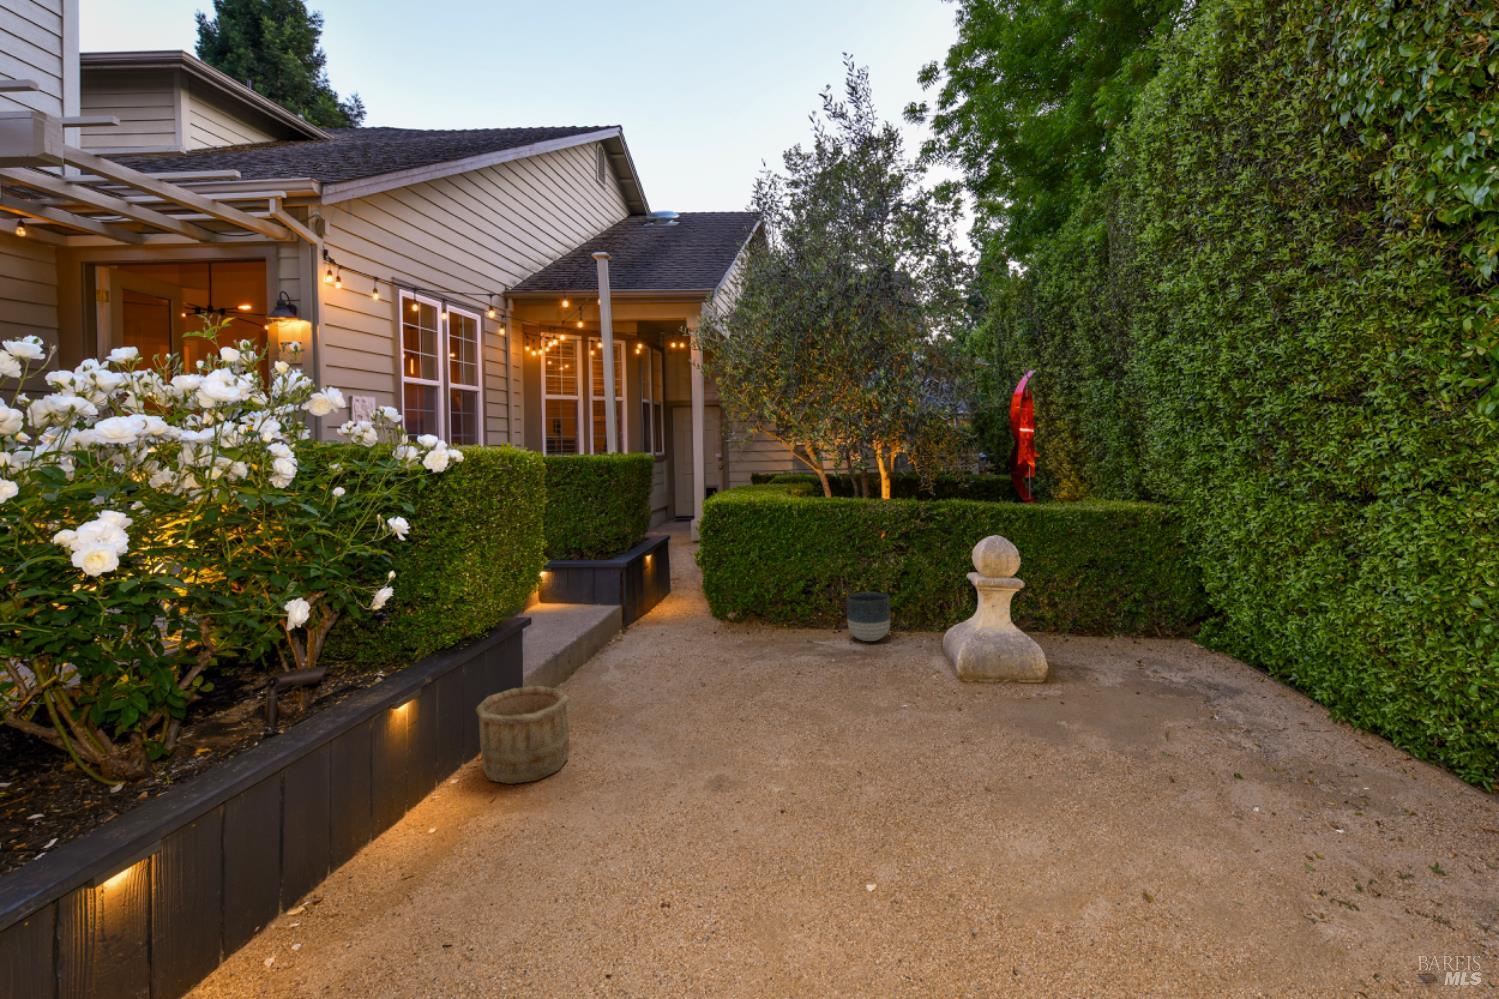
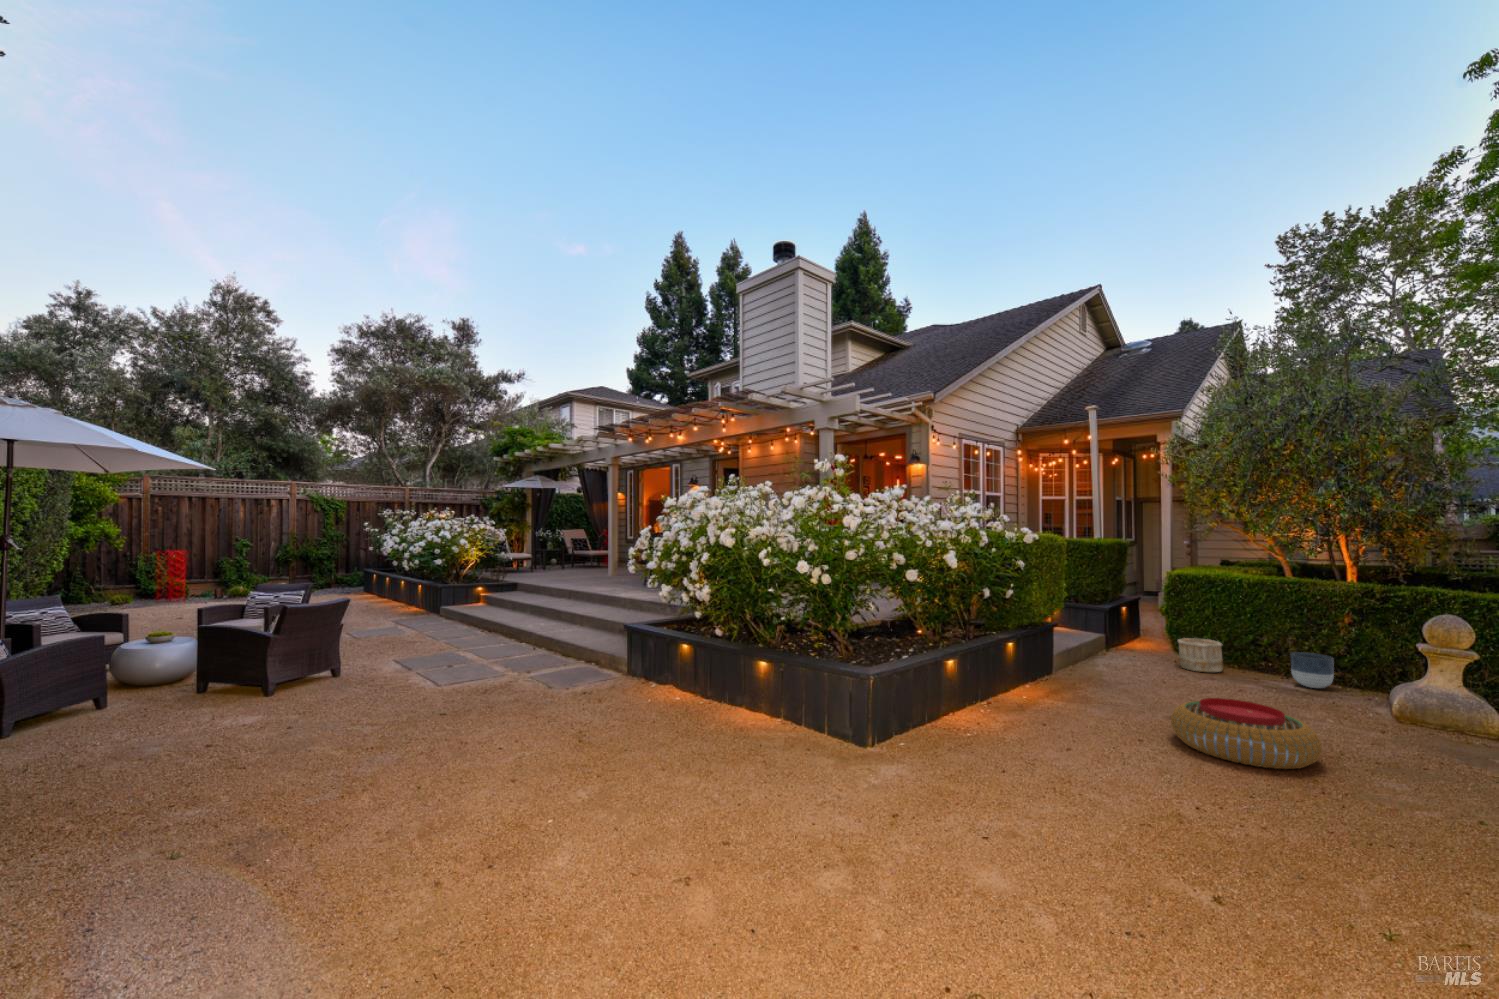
wooden bucket: present [476,686,569,784] -> present [1178,638,1223,672]
pouf: none [721,744,962,920] -> present [1171,698,1322,769]

